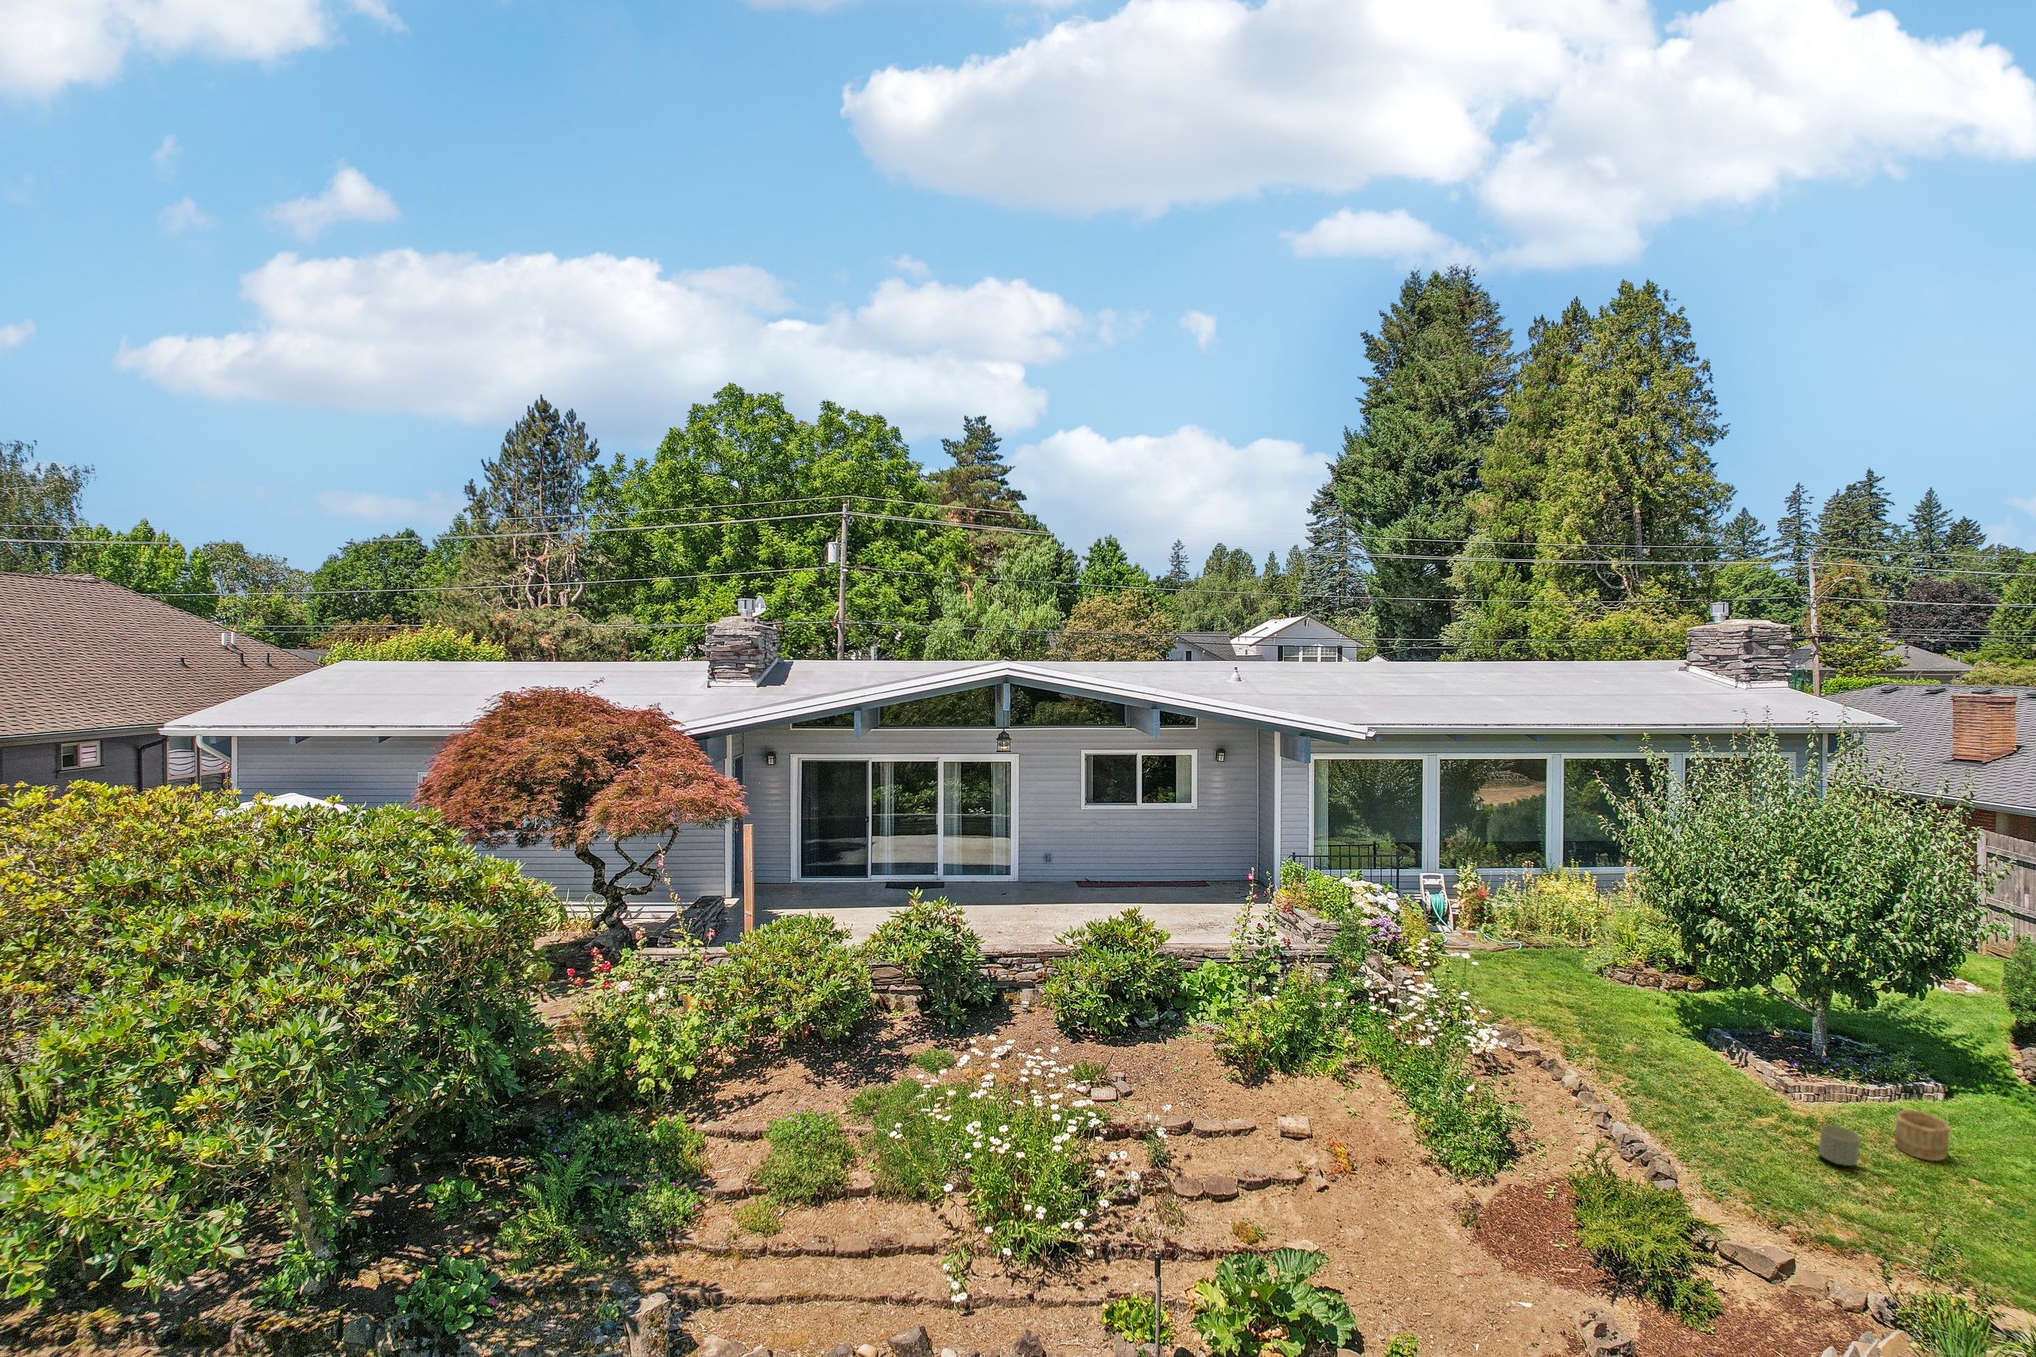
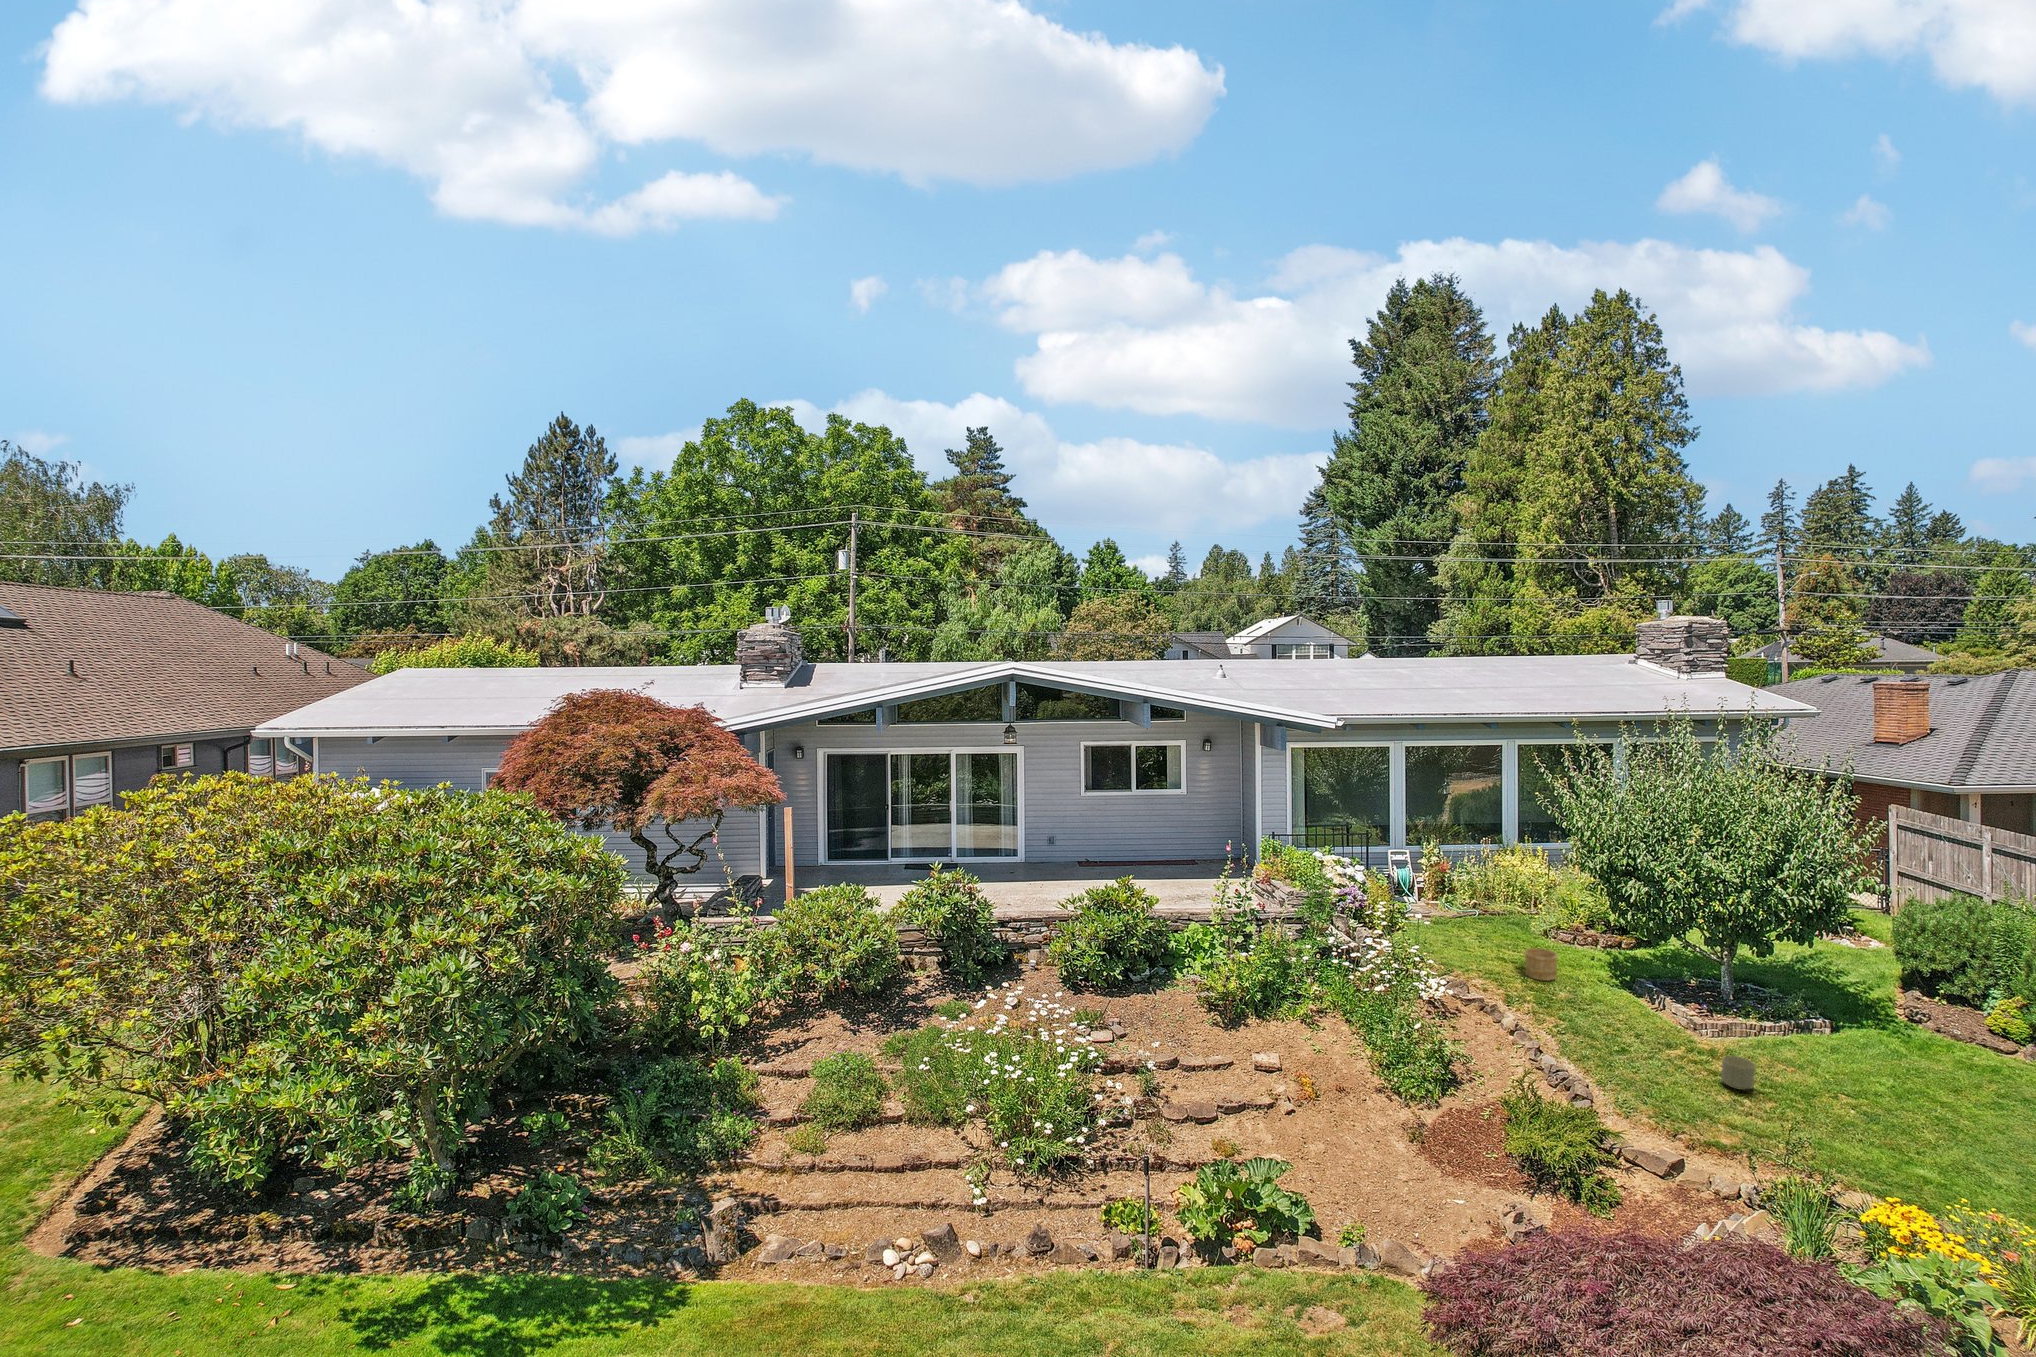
wooden bucket: present [1895,1110,1951,1161] -> present [1525,948,1558,981]

